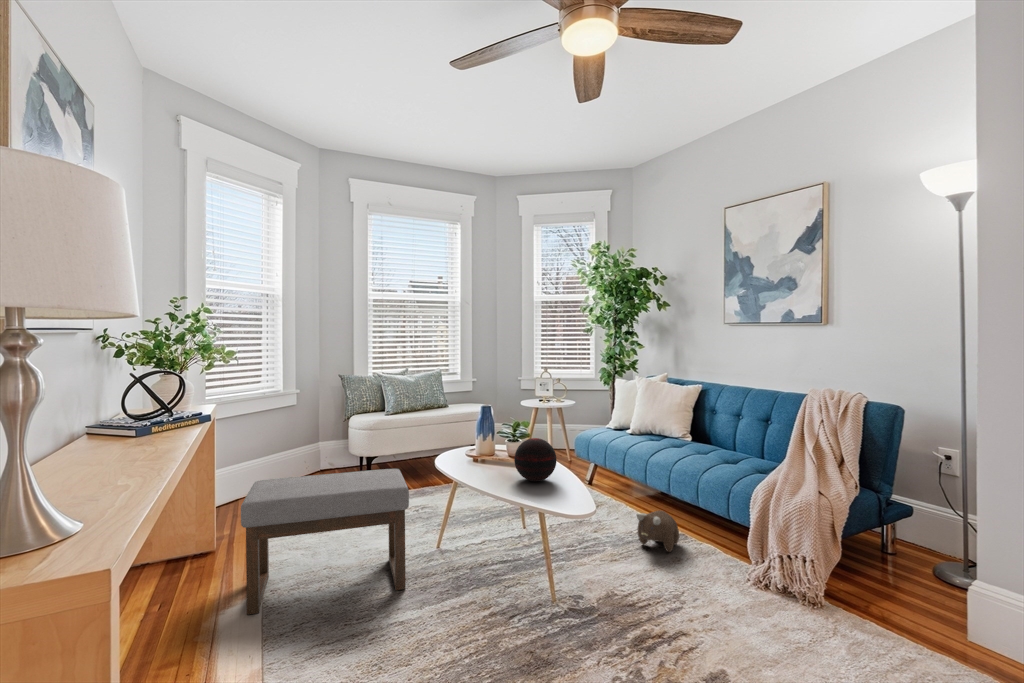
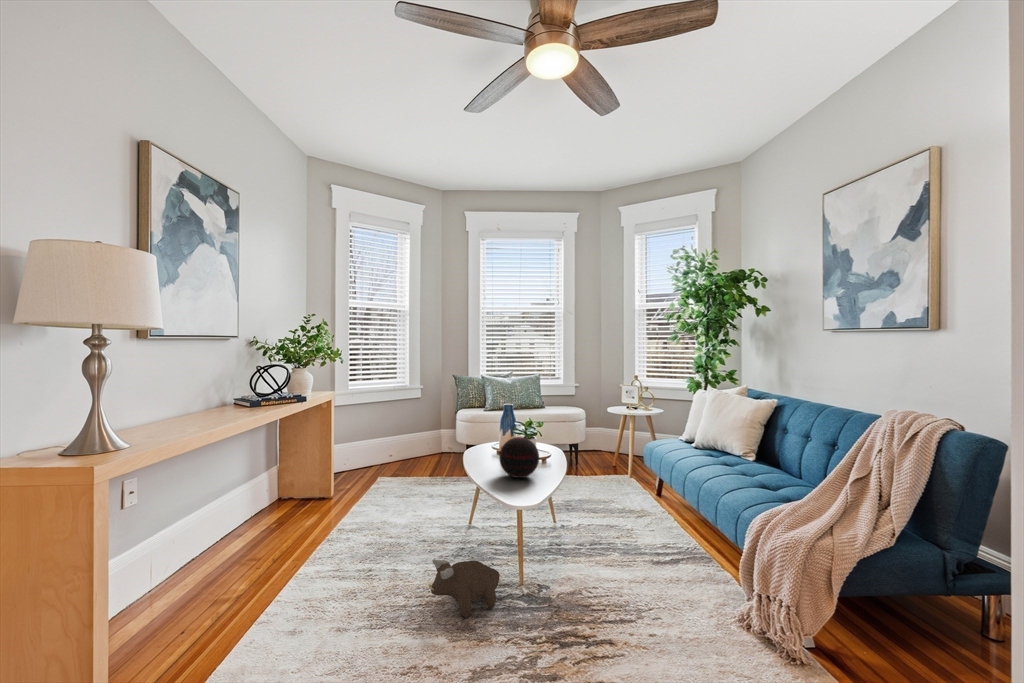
ottoman: present [241,469,409,615] -> none [291,450,429,555]
plush toy: present [636,511,679,552] -> present [429,560,500,618]

